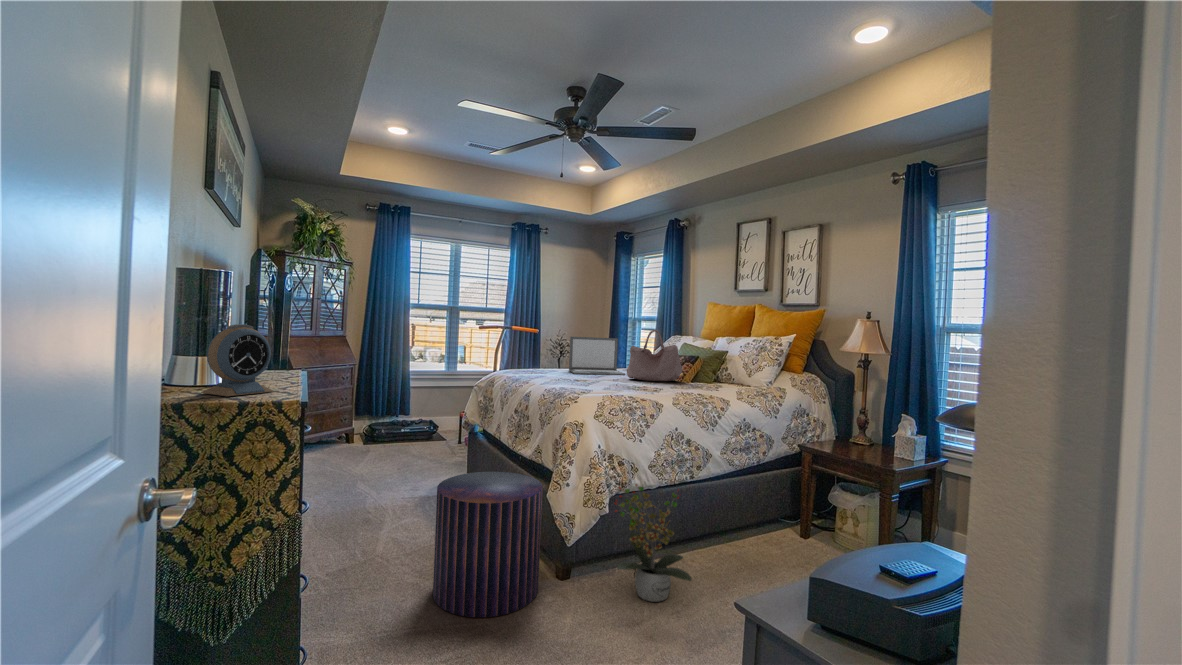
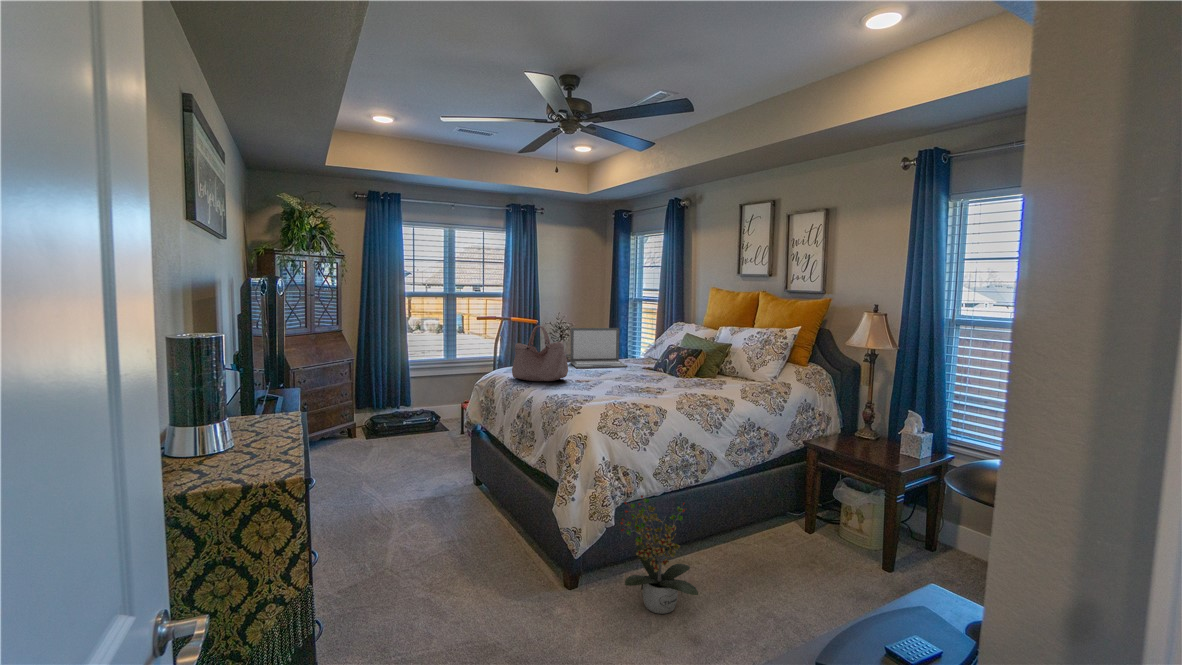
alarm clock: present [201,324,273,396] -> none [203,396,275,475]
handbag: present [627,330,682,381] -> present [512,326,568,381]
pouf: present [433,472,543,617] -> none [444,487,549,638]

